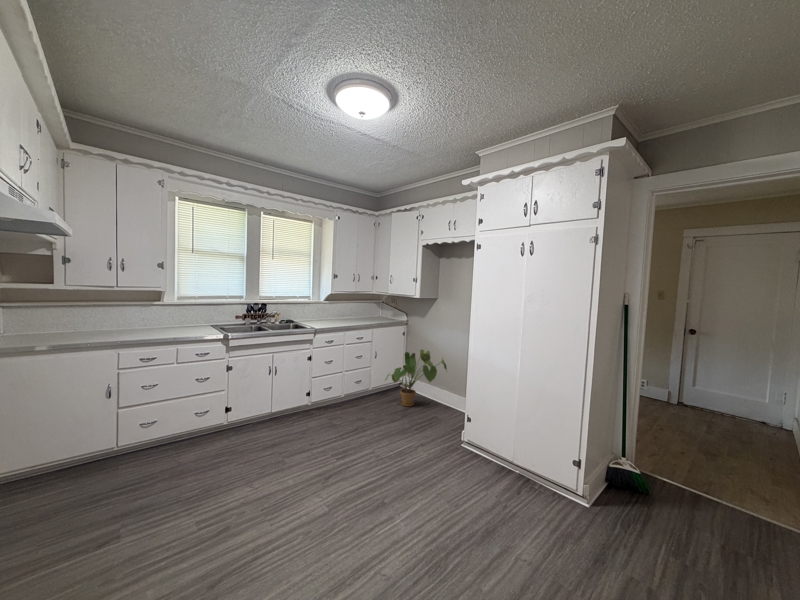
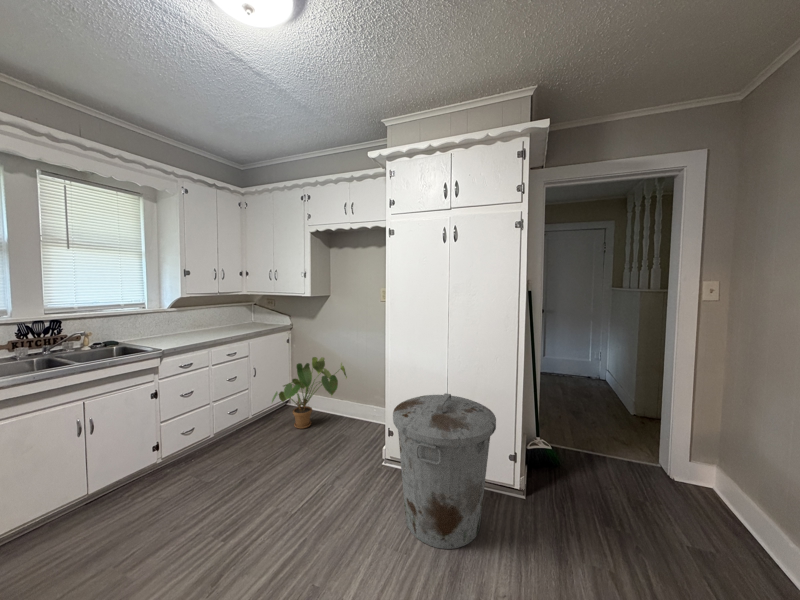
trash can: none [458,388,550,518] -> present [393,393,496,549]

